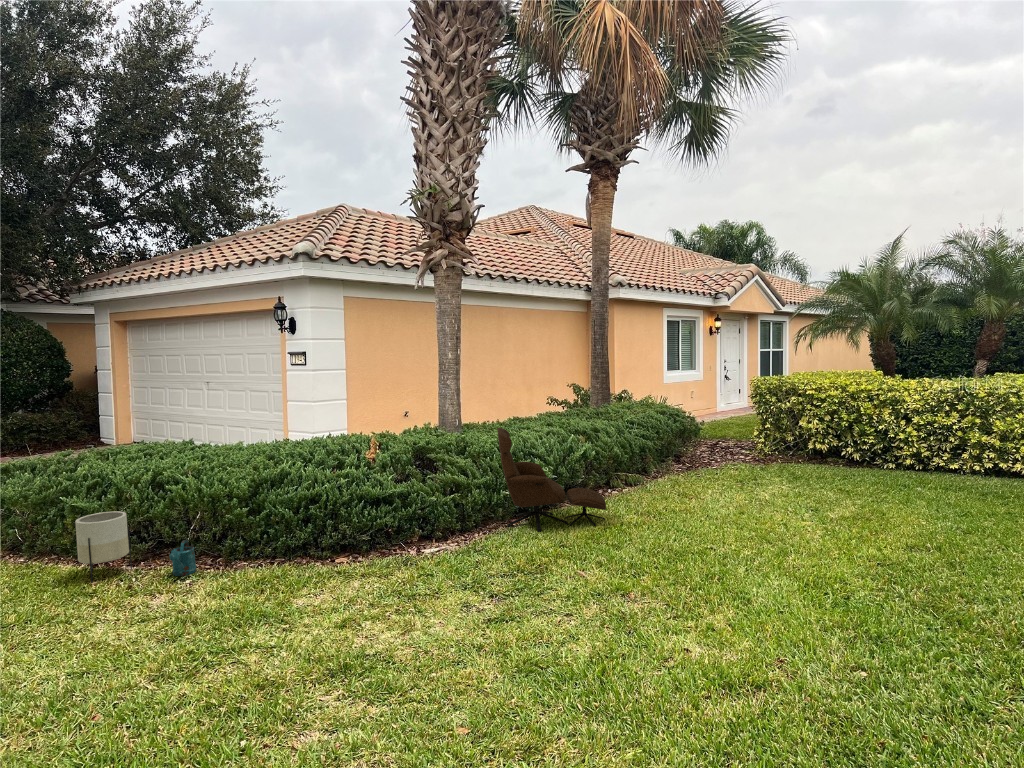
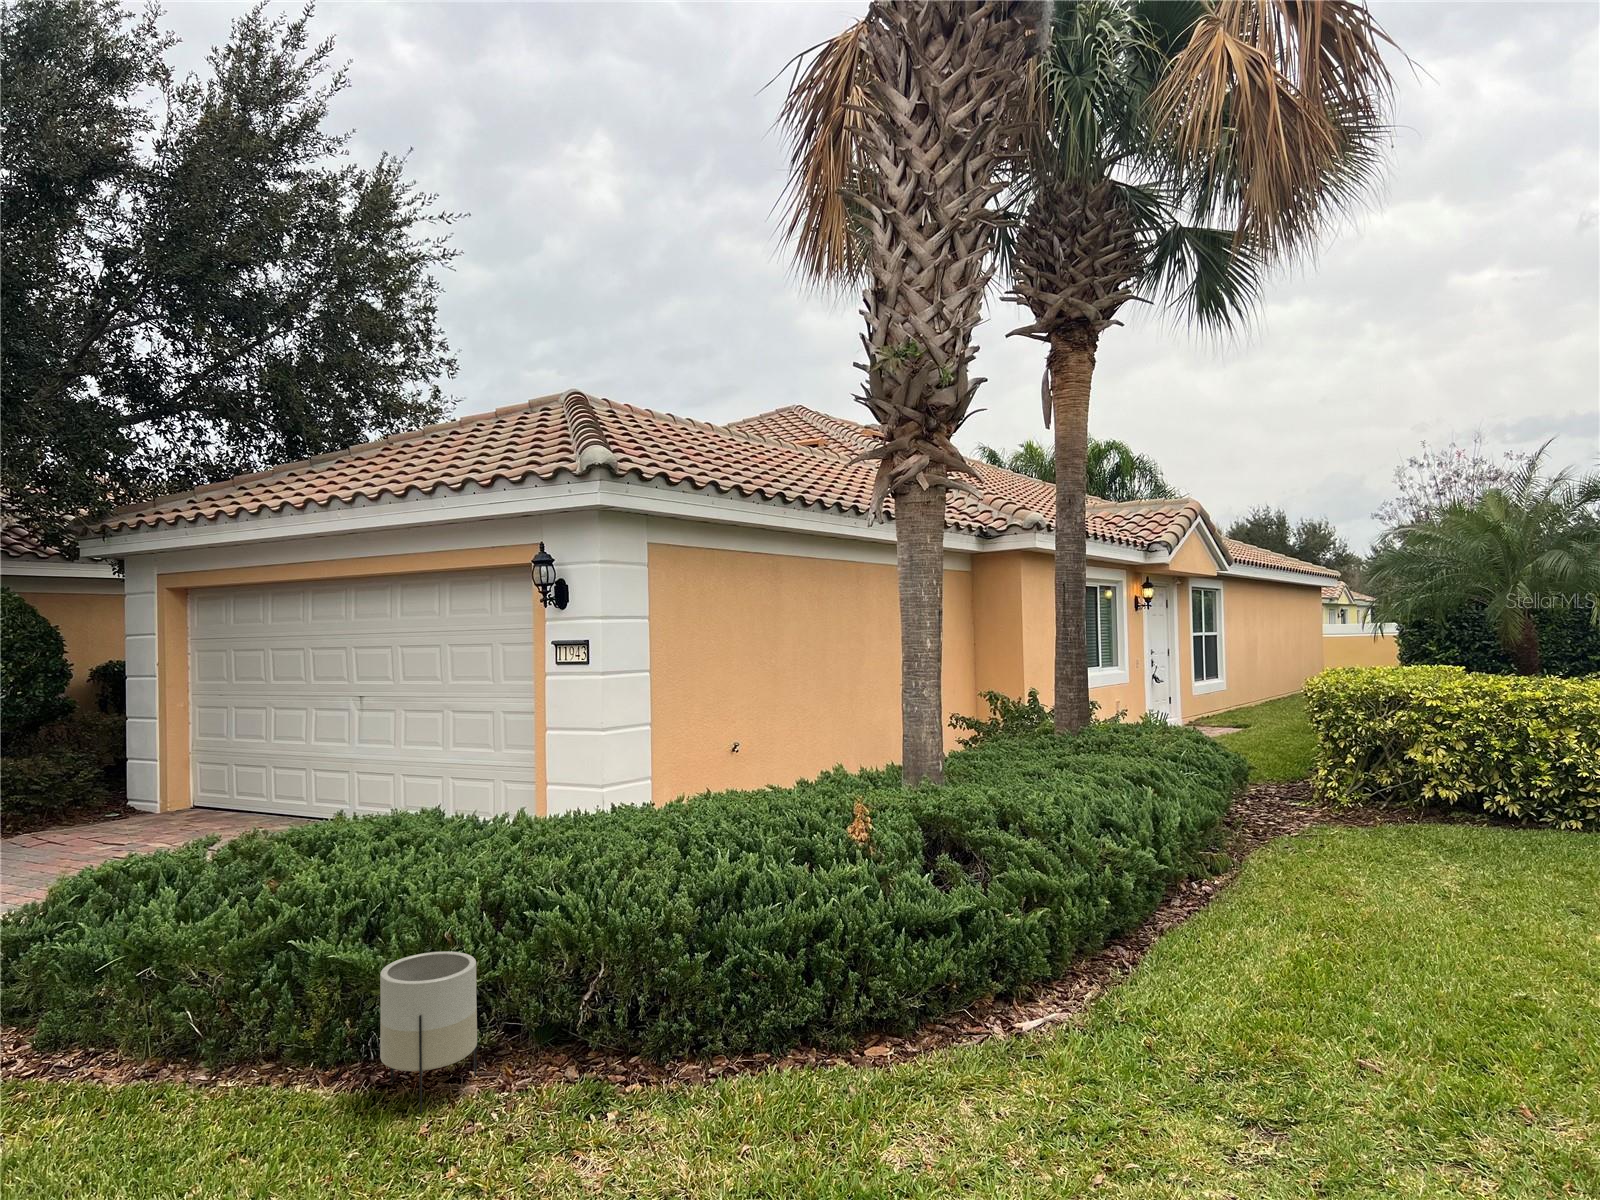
lounge chair: present [497,428,606,532] -> none [1078,769,1292,965]
watering can: present [169,540,197,576] -> none [578,1009,623,1088]

